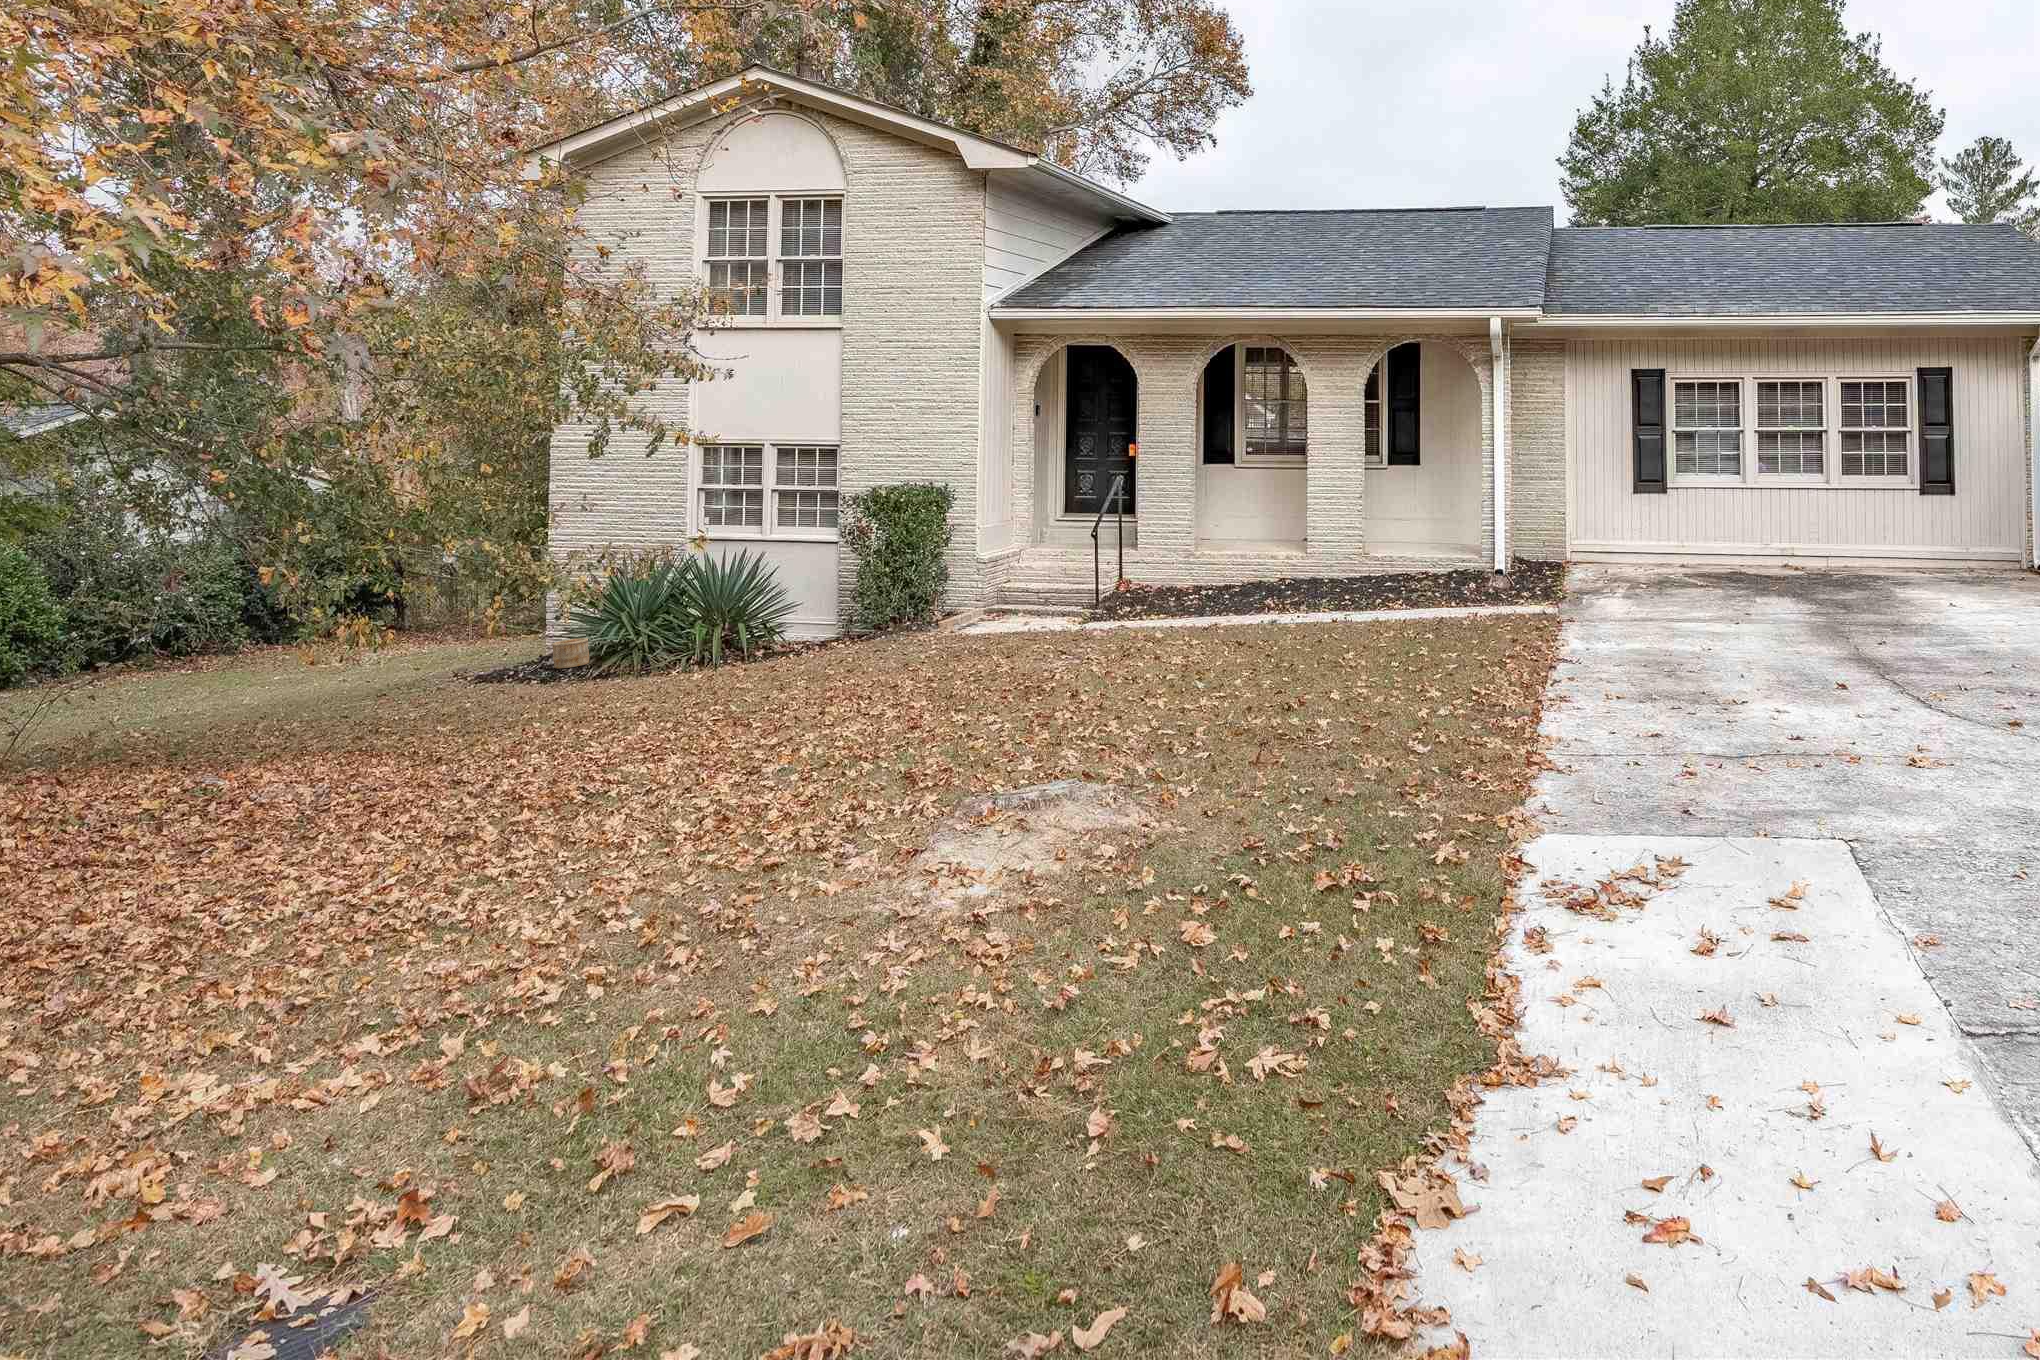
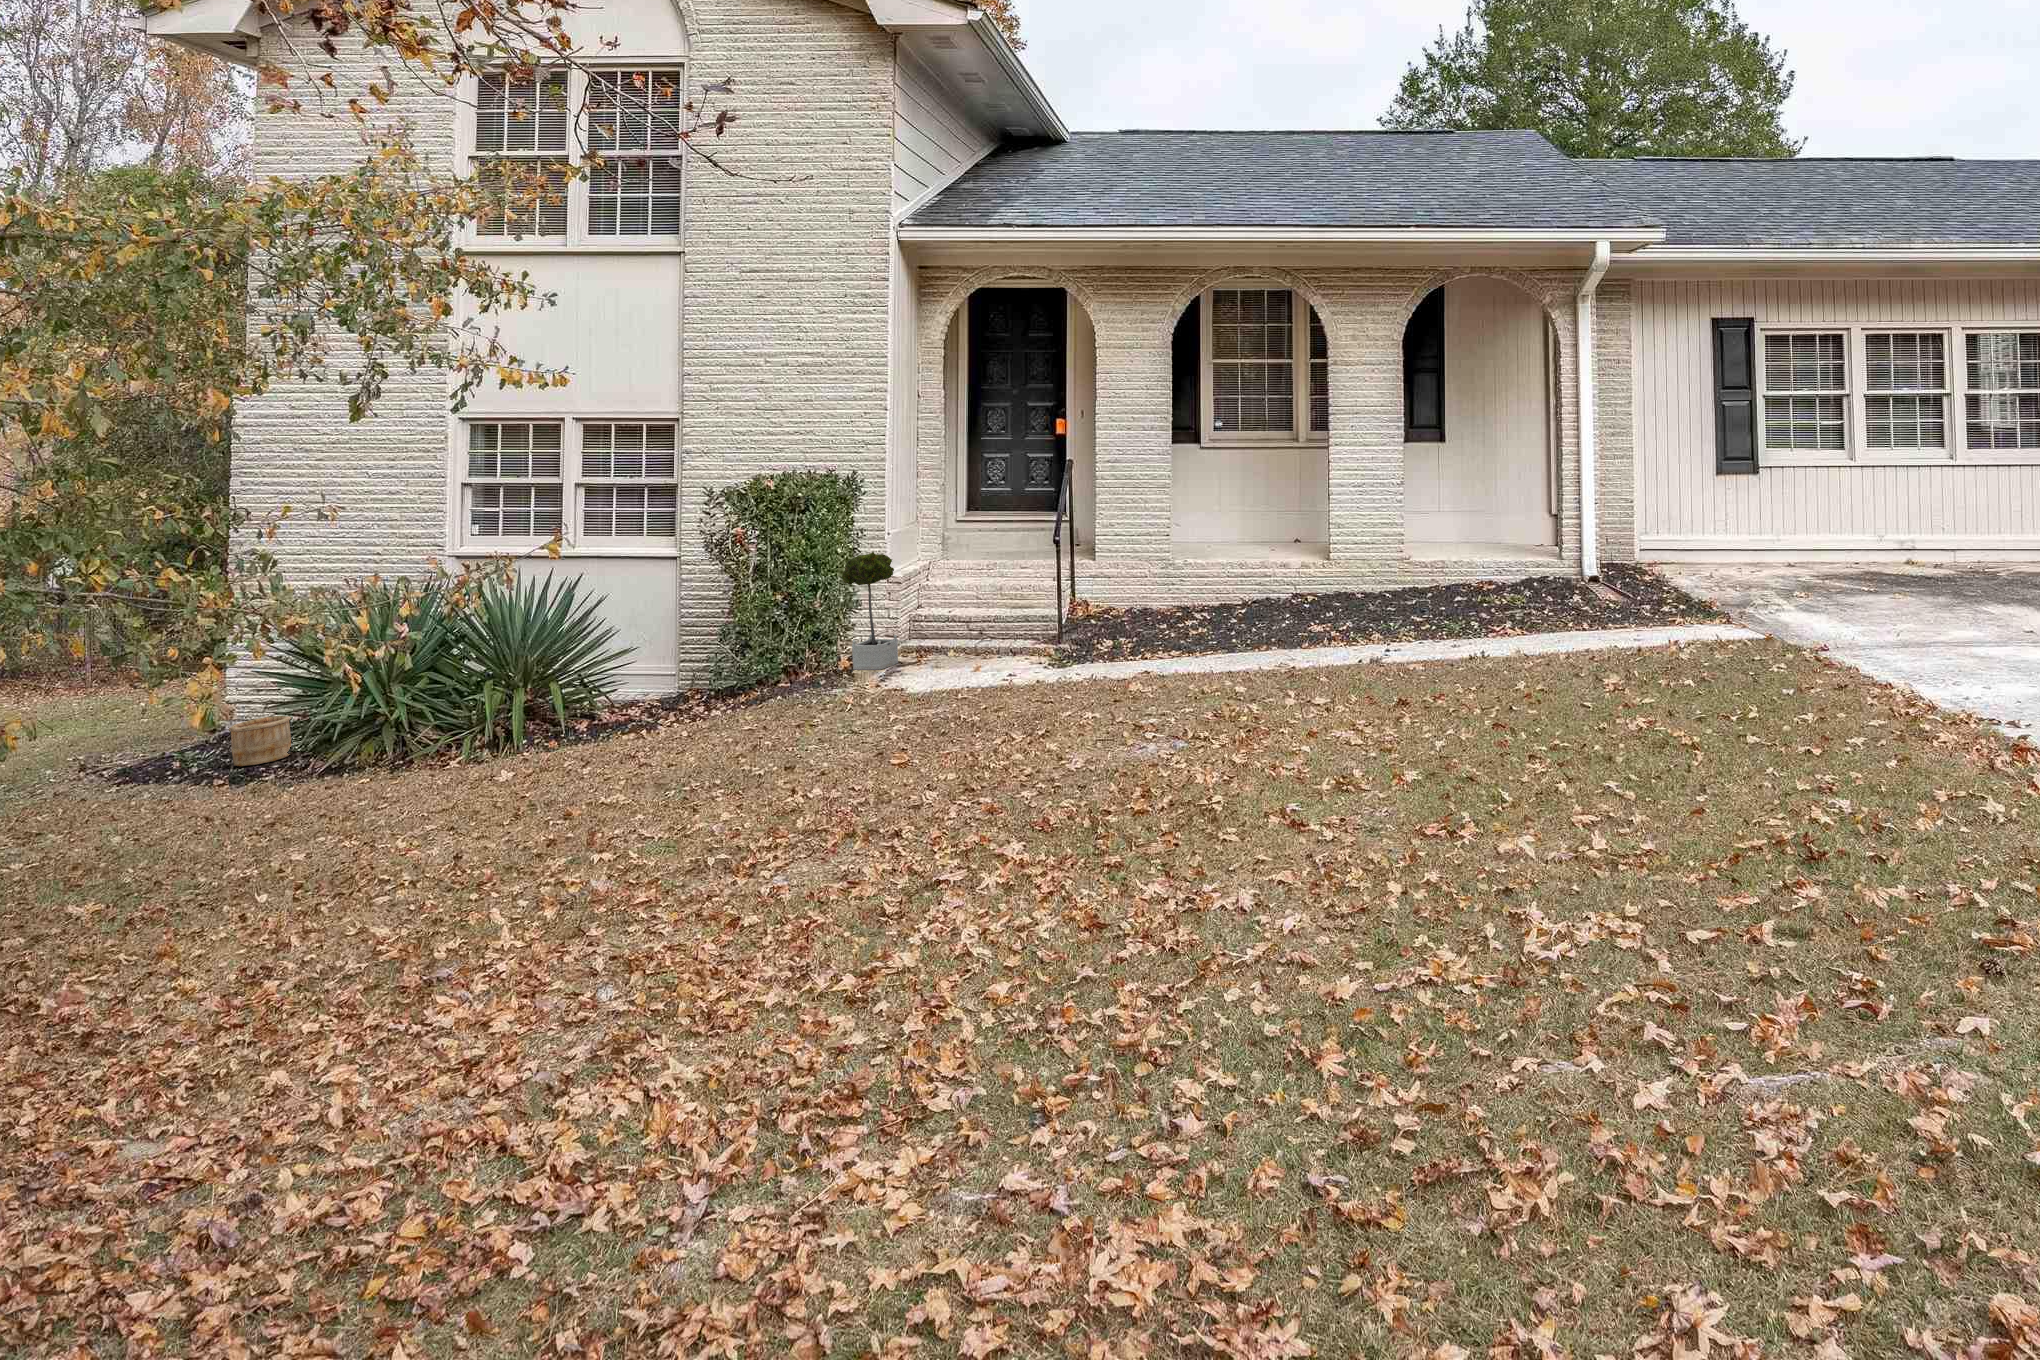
potted tree: none [933,539,973,620] -> present [842,552,898,670]

